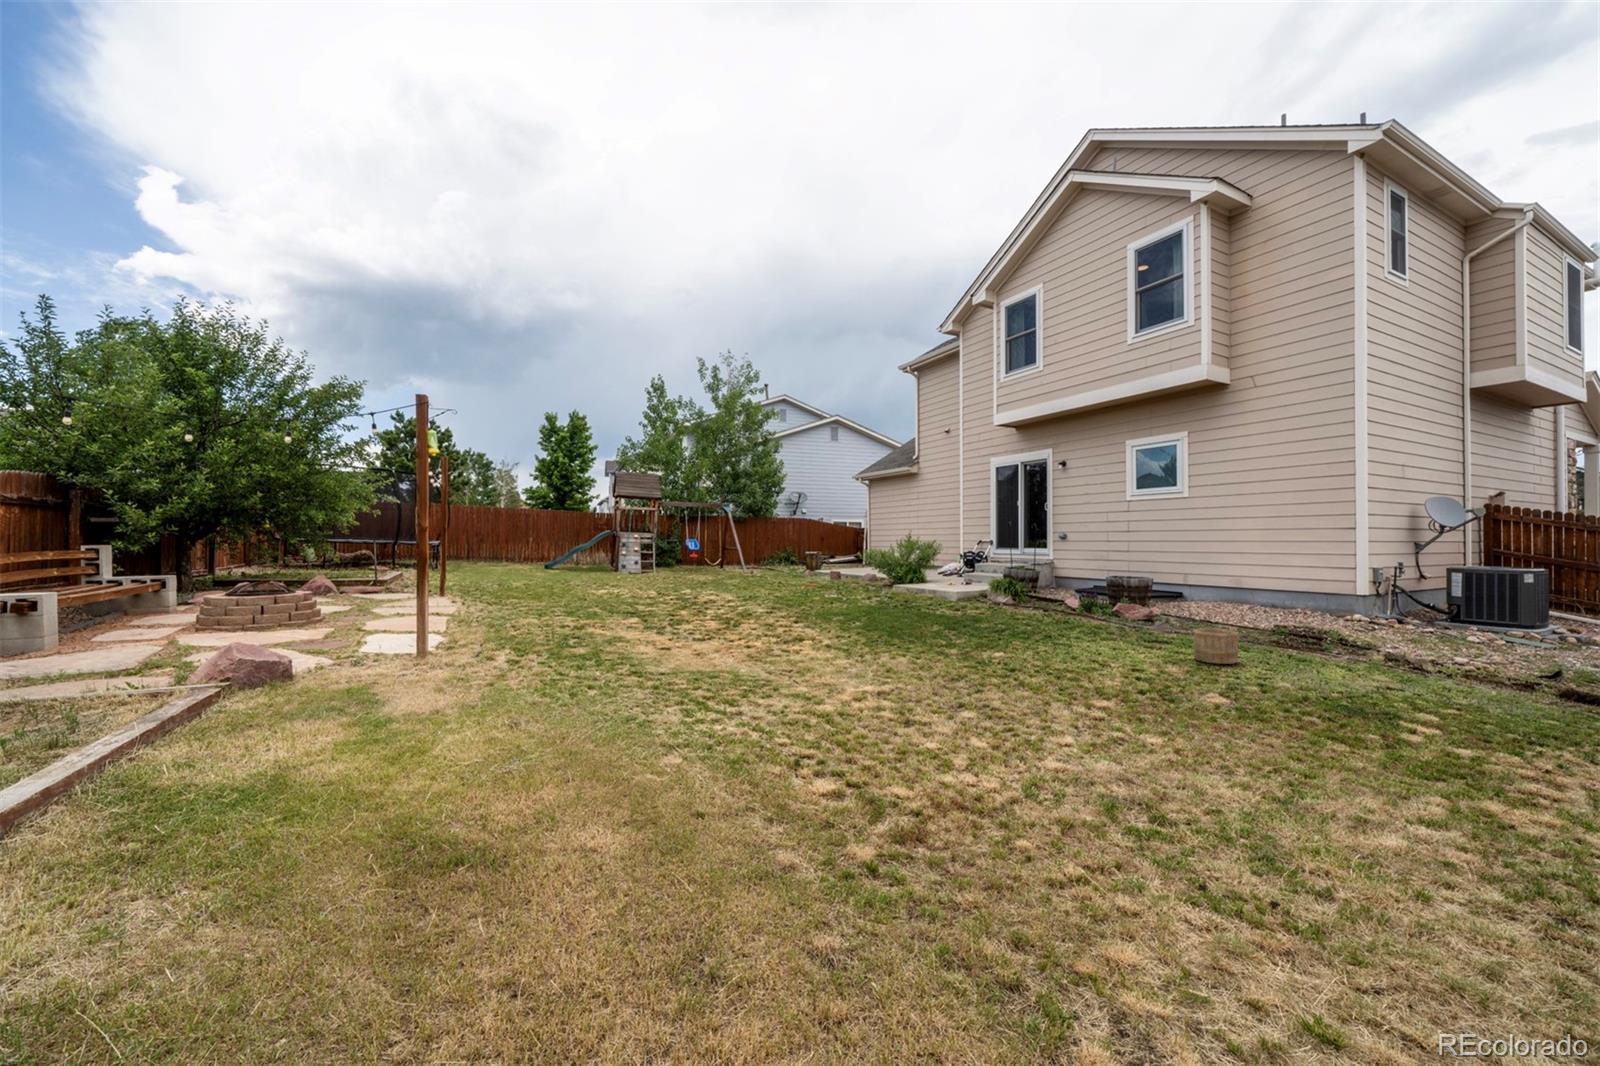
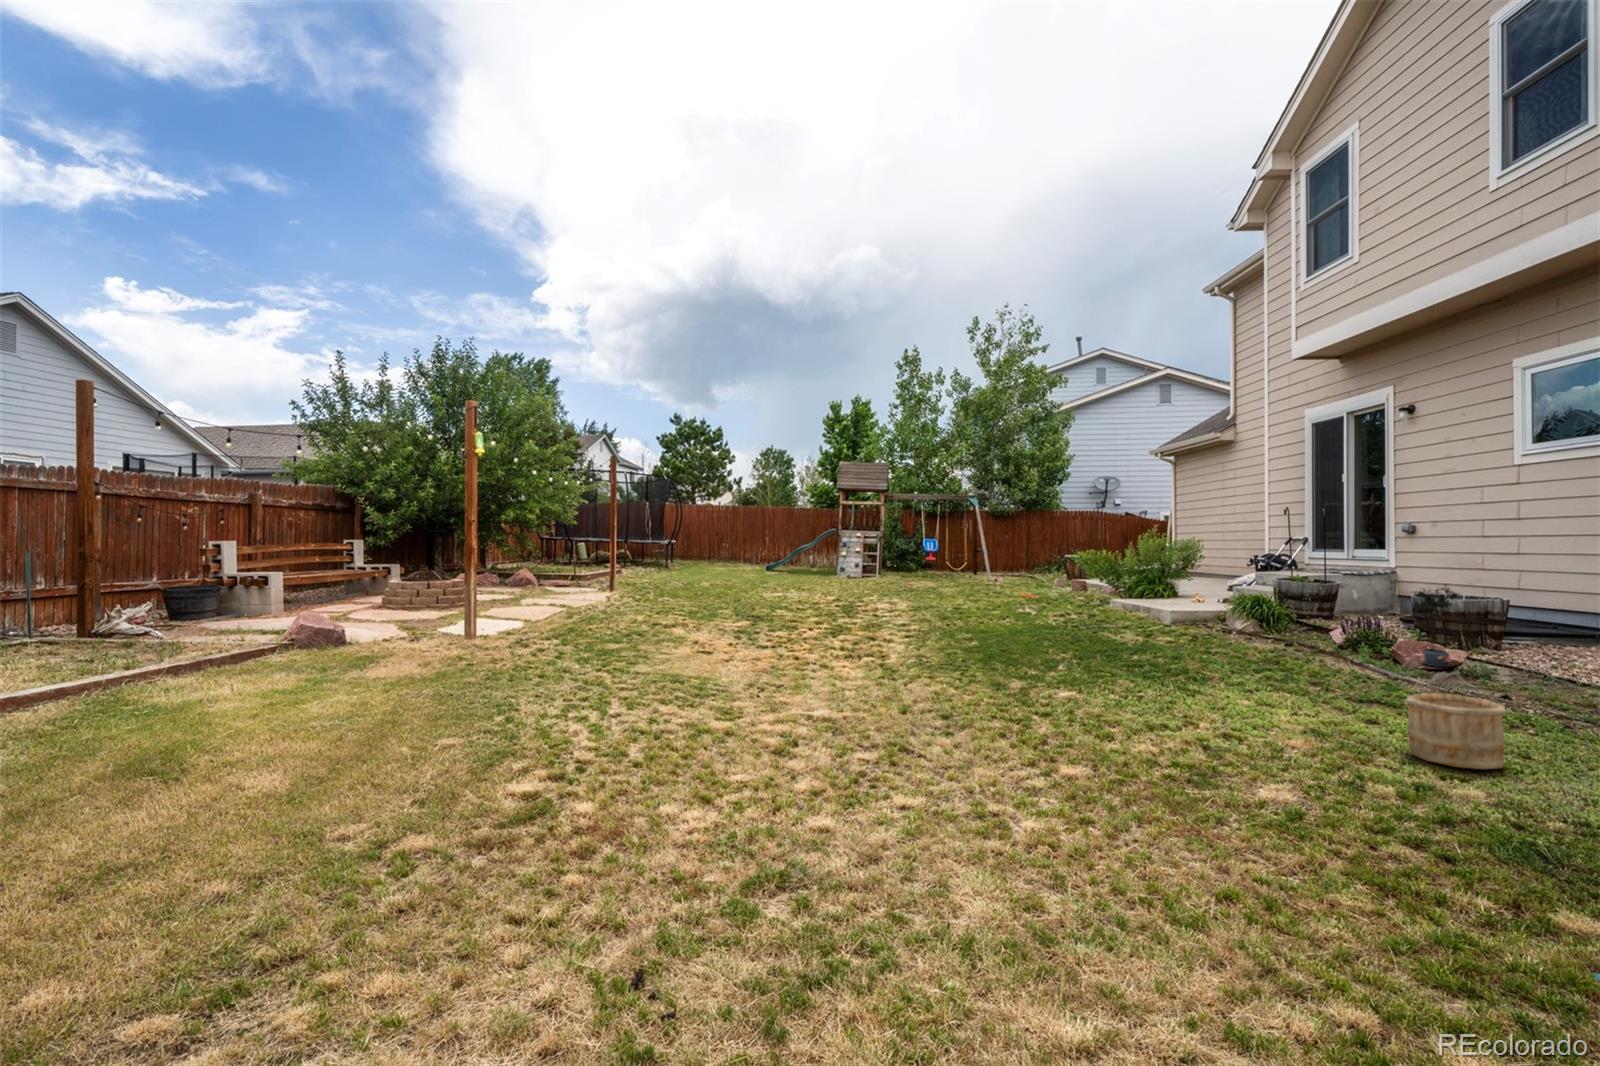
potted plant: none [1115,570,1138,617] -> present [1412,584,1459,667]

